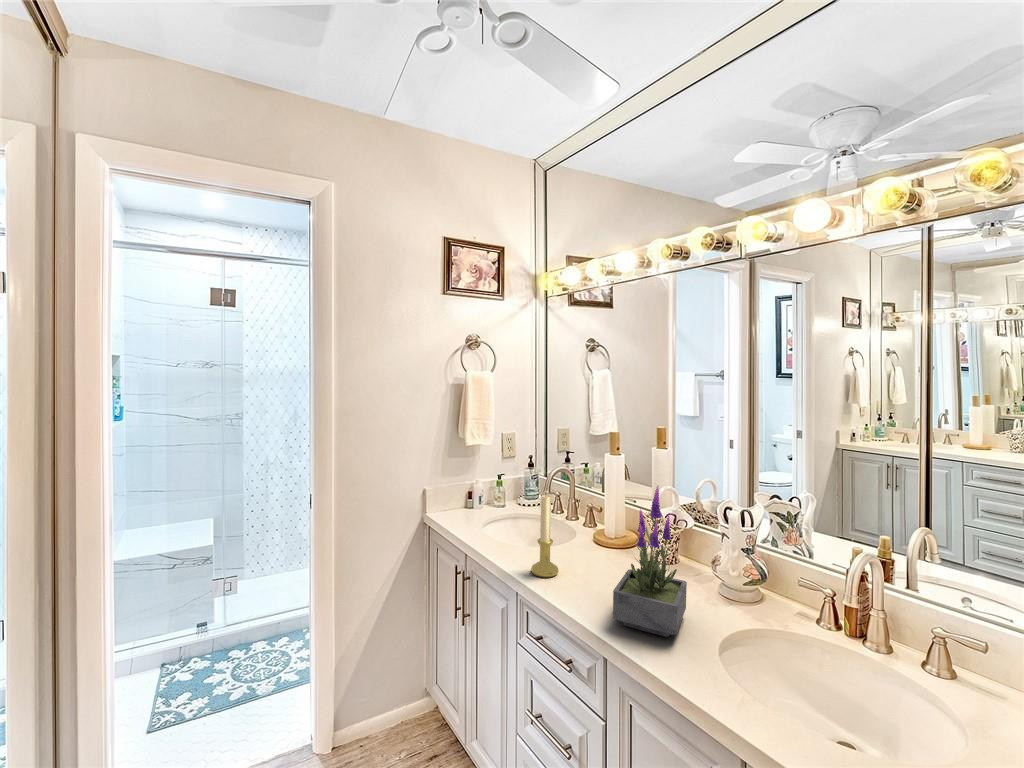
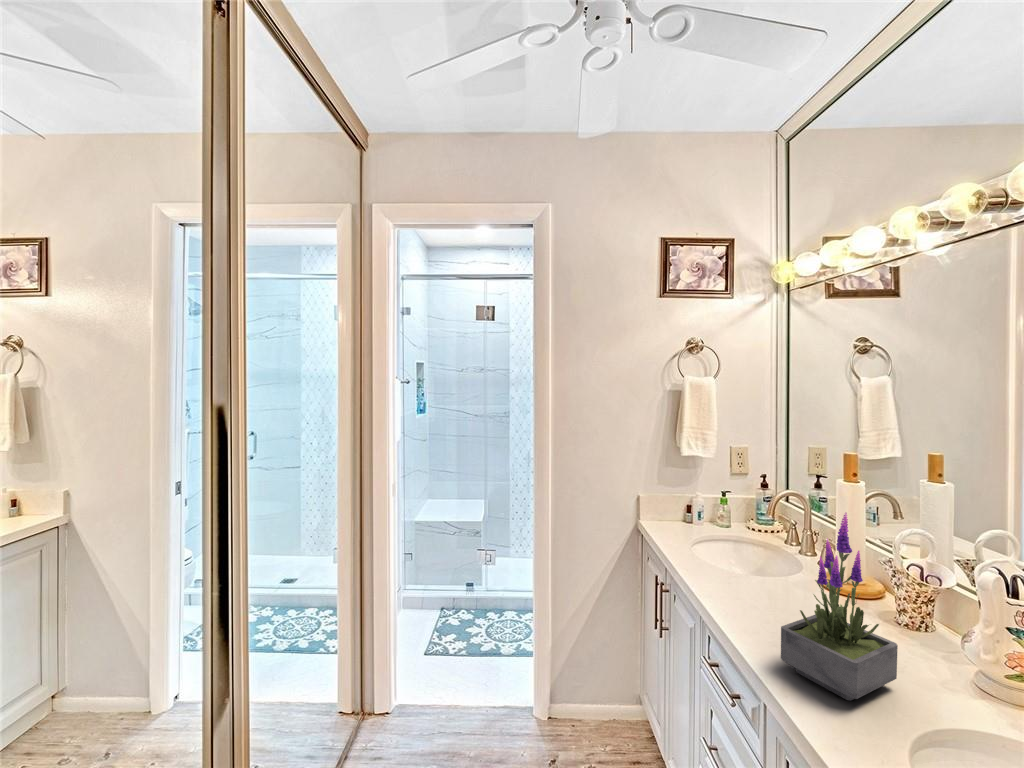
candle holder: present [531,495,558,578] -> none [717,510,750,604]

